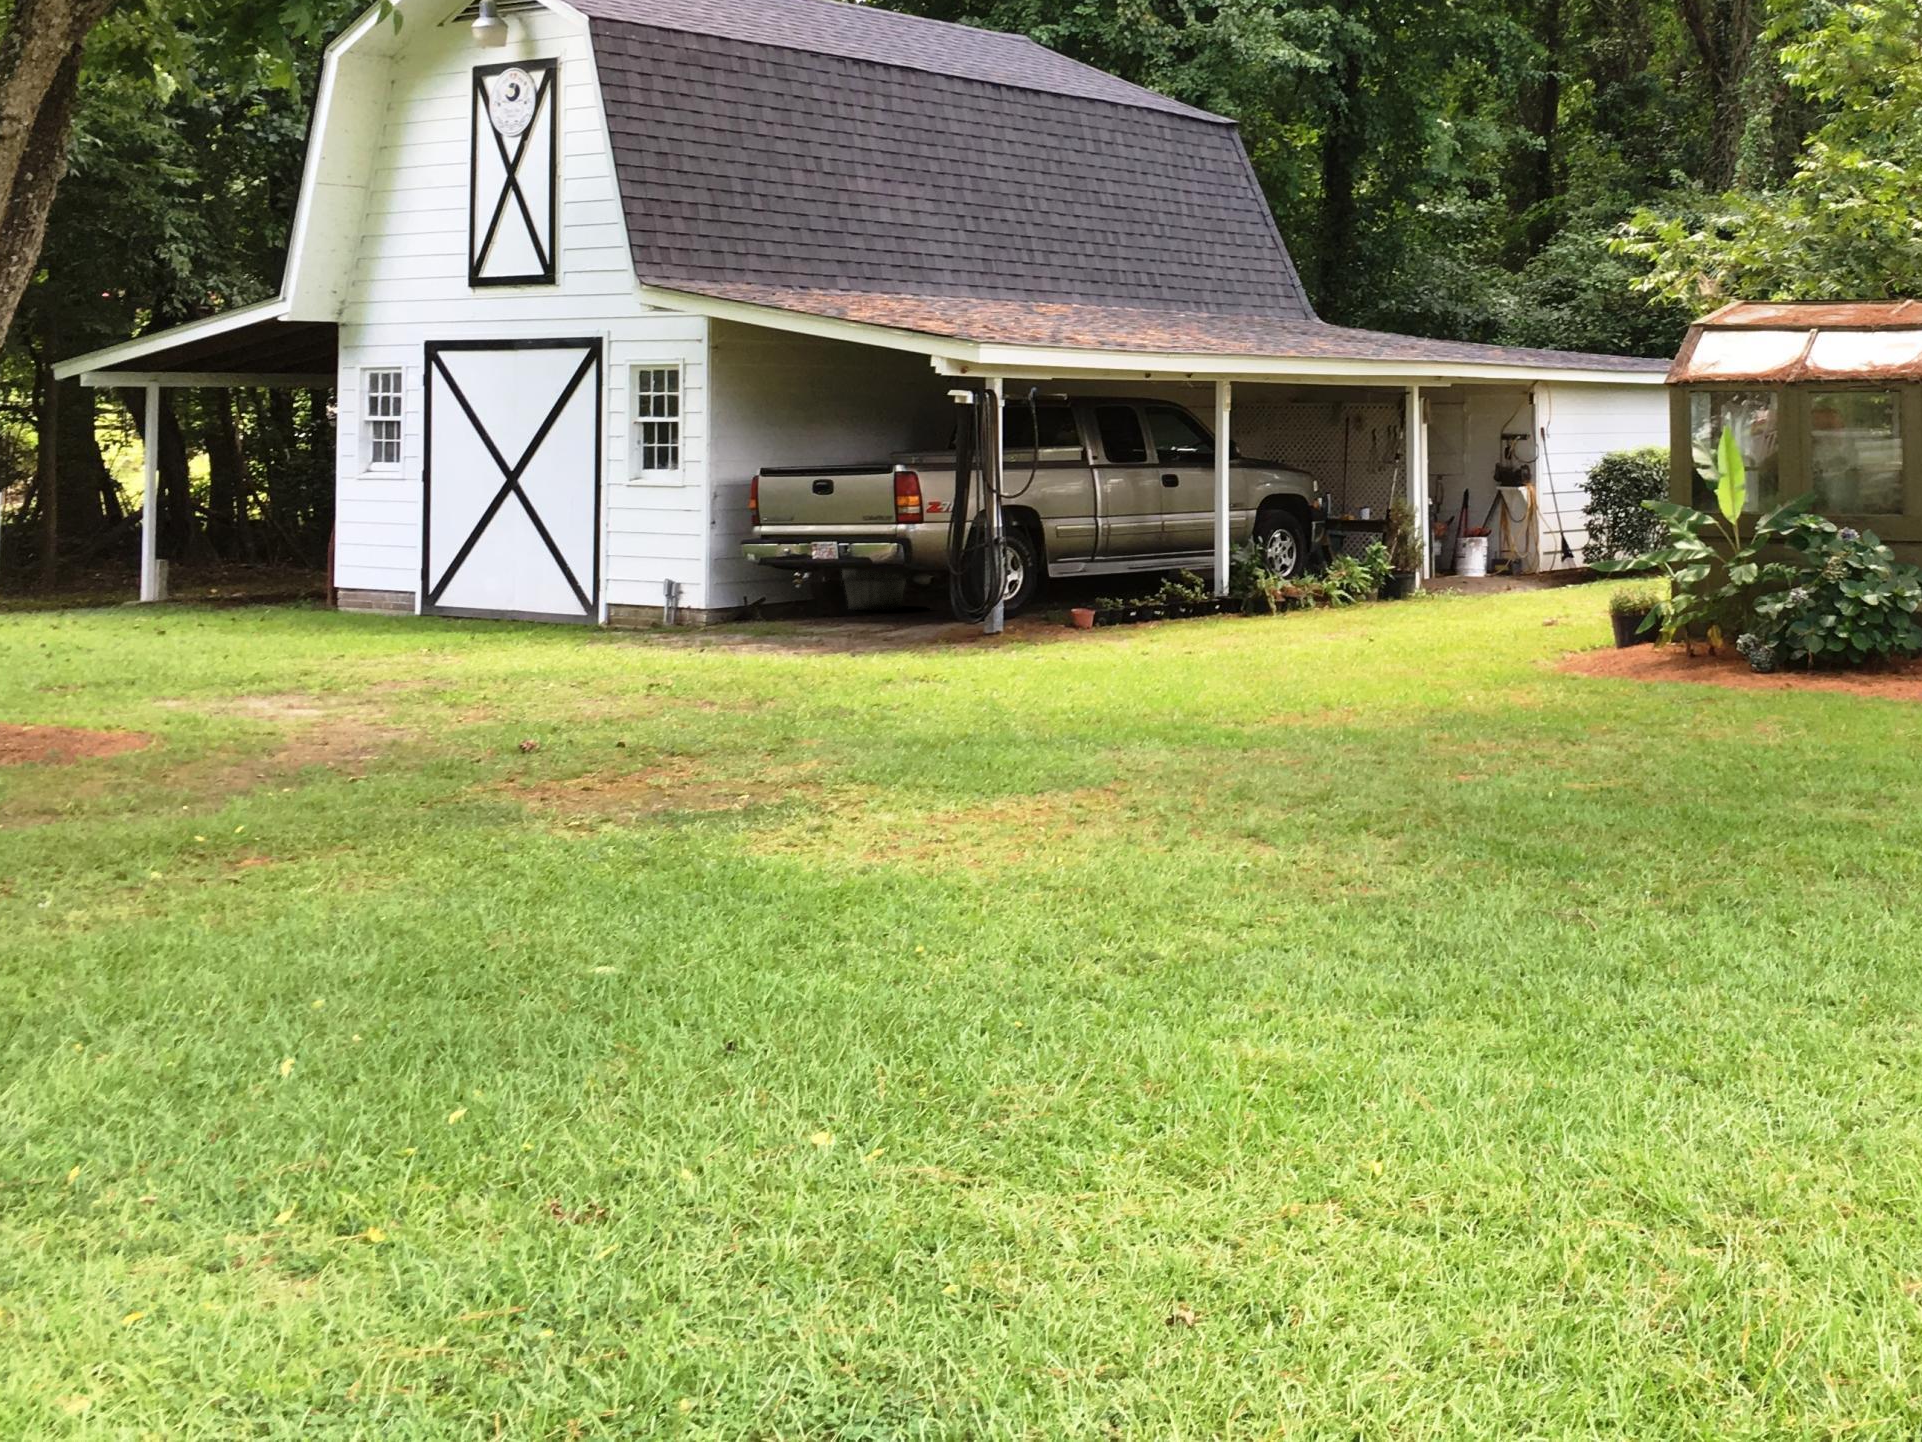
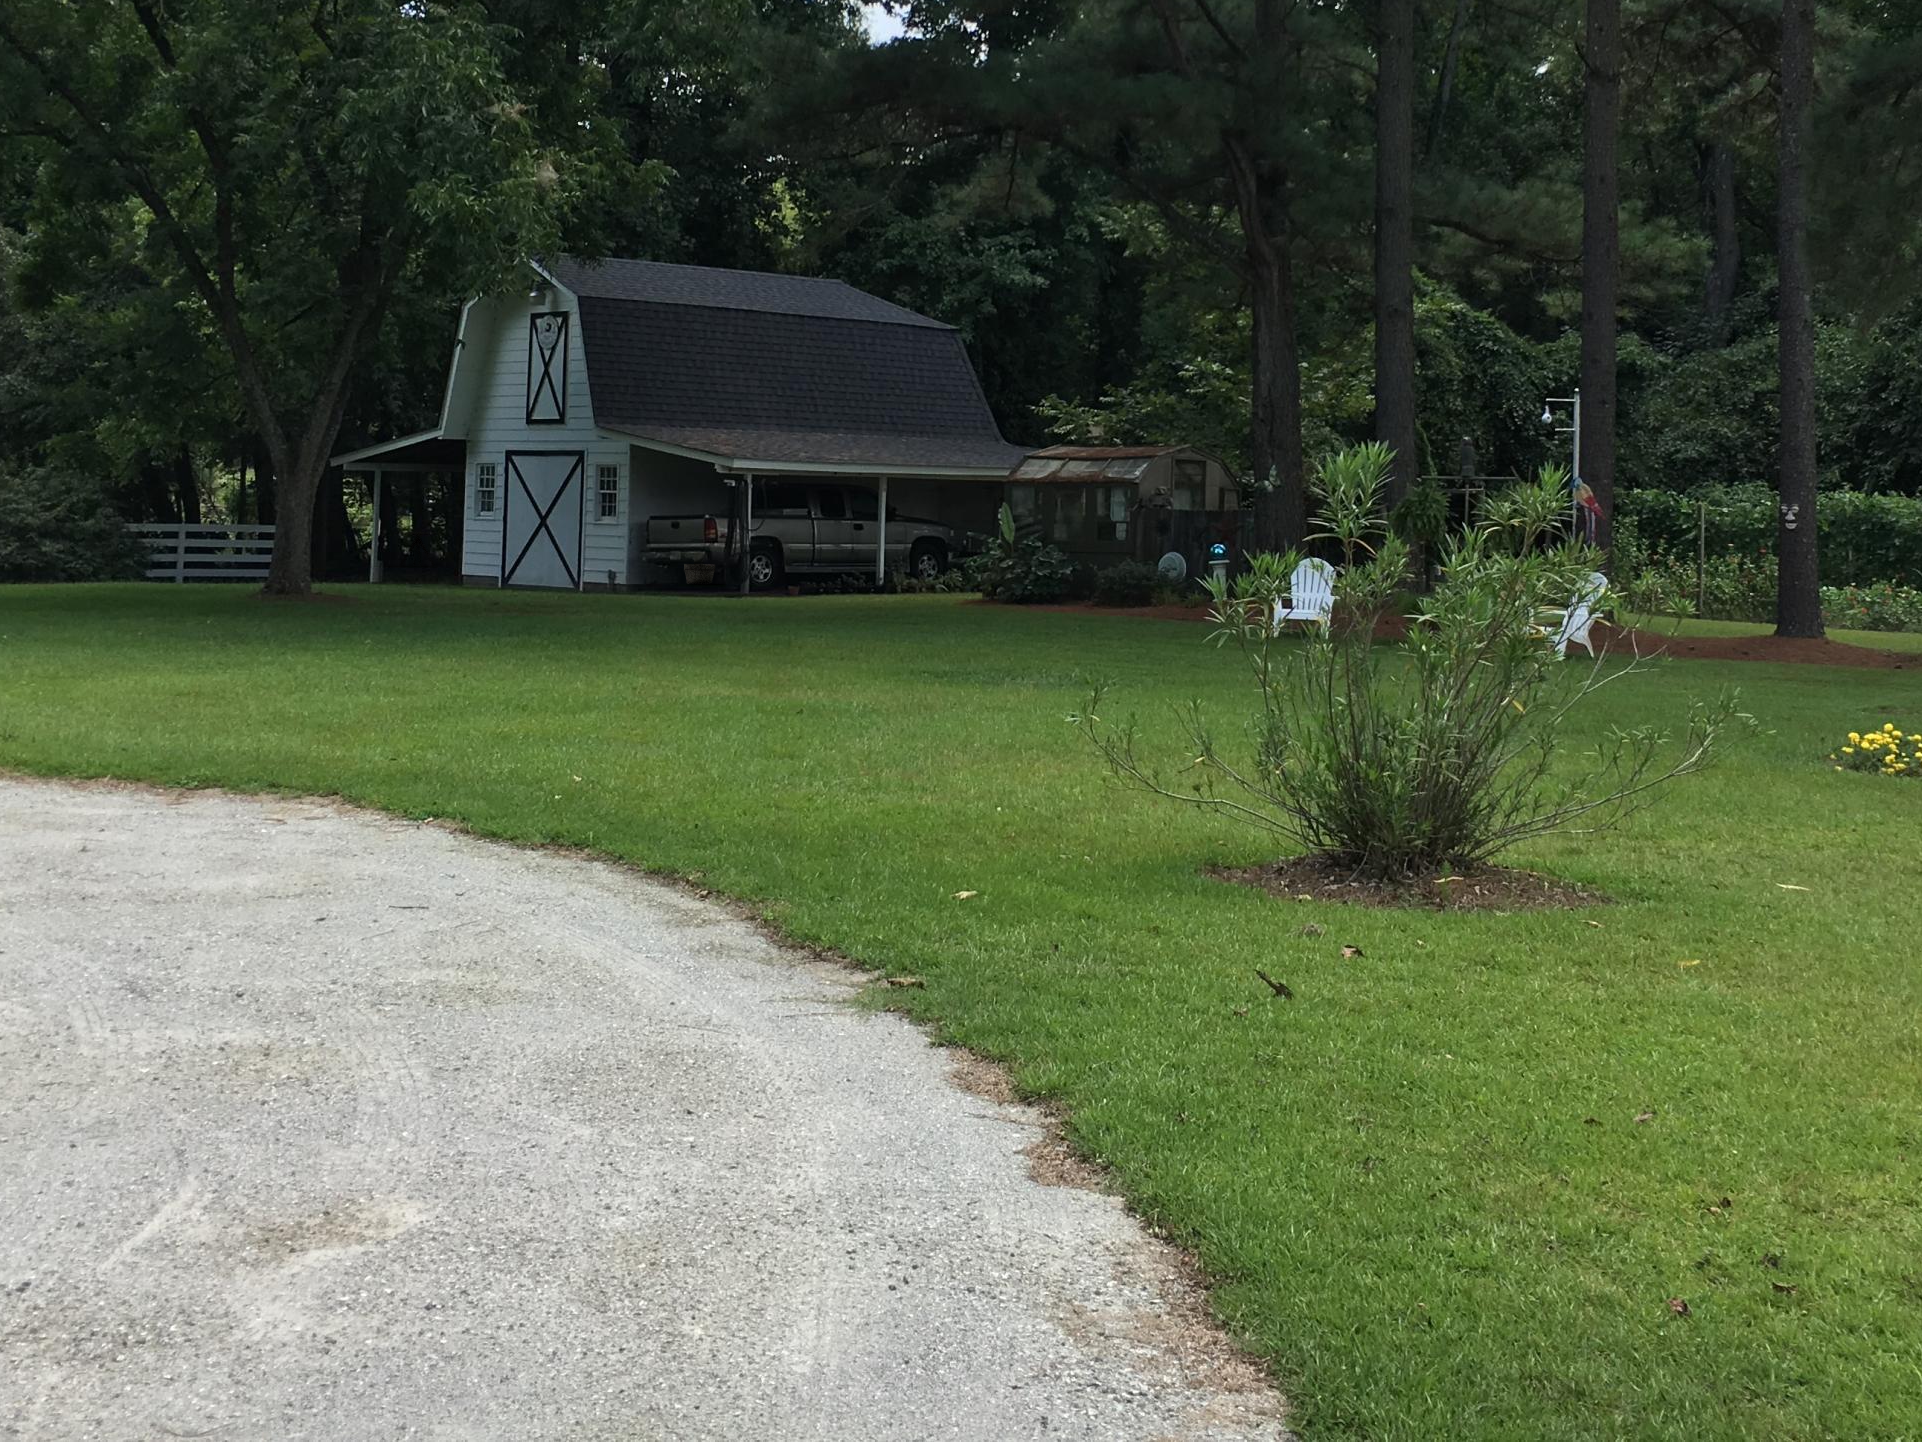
round table: none [199,499,297,561] -> present [402,532,428,561]

